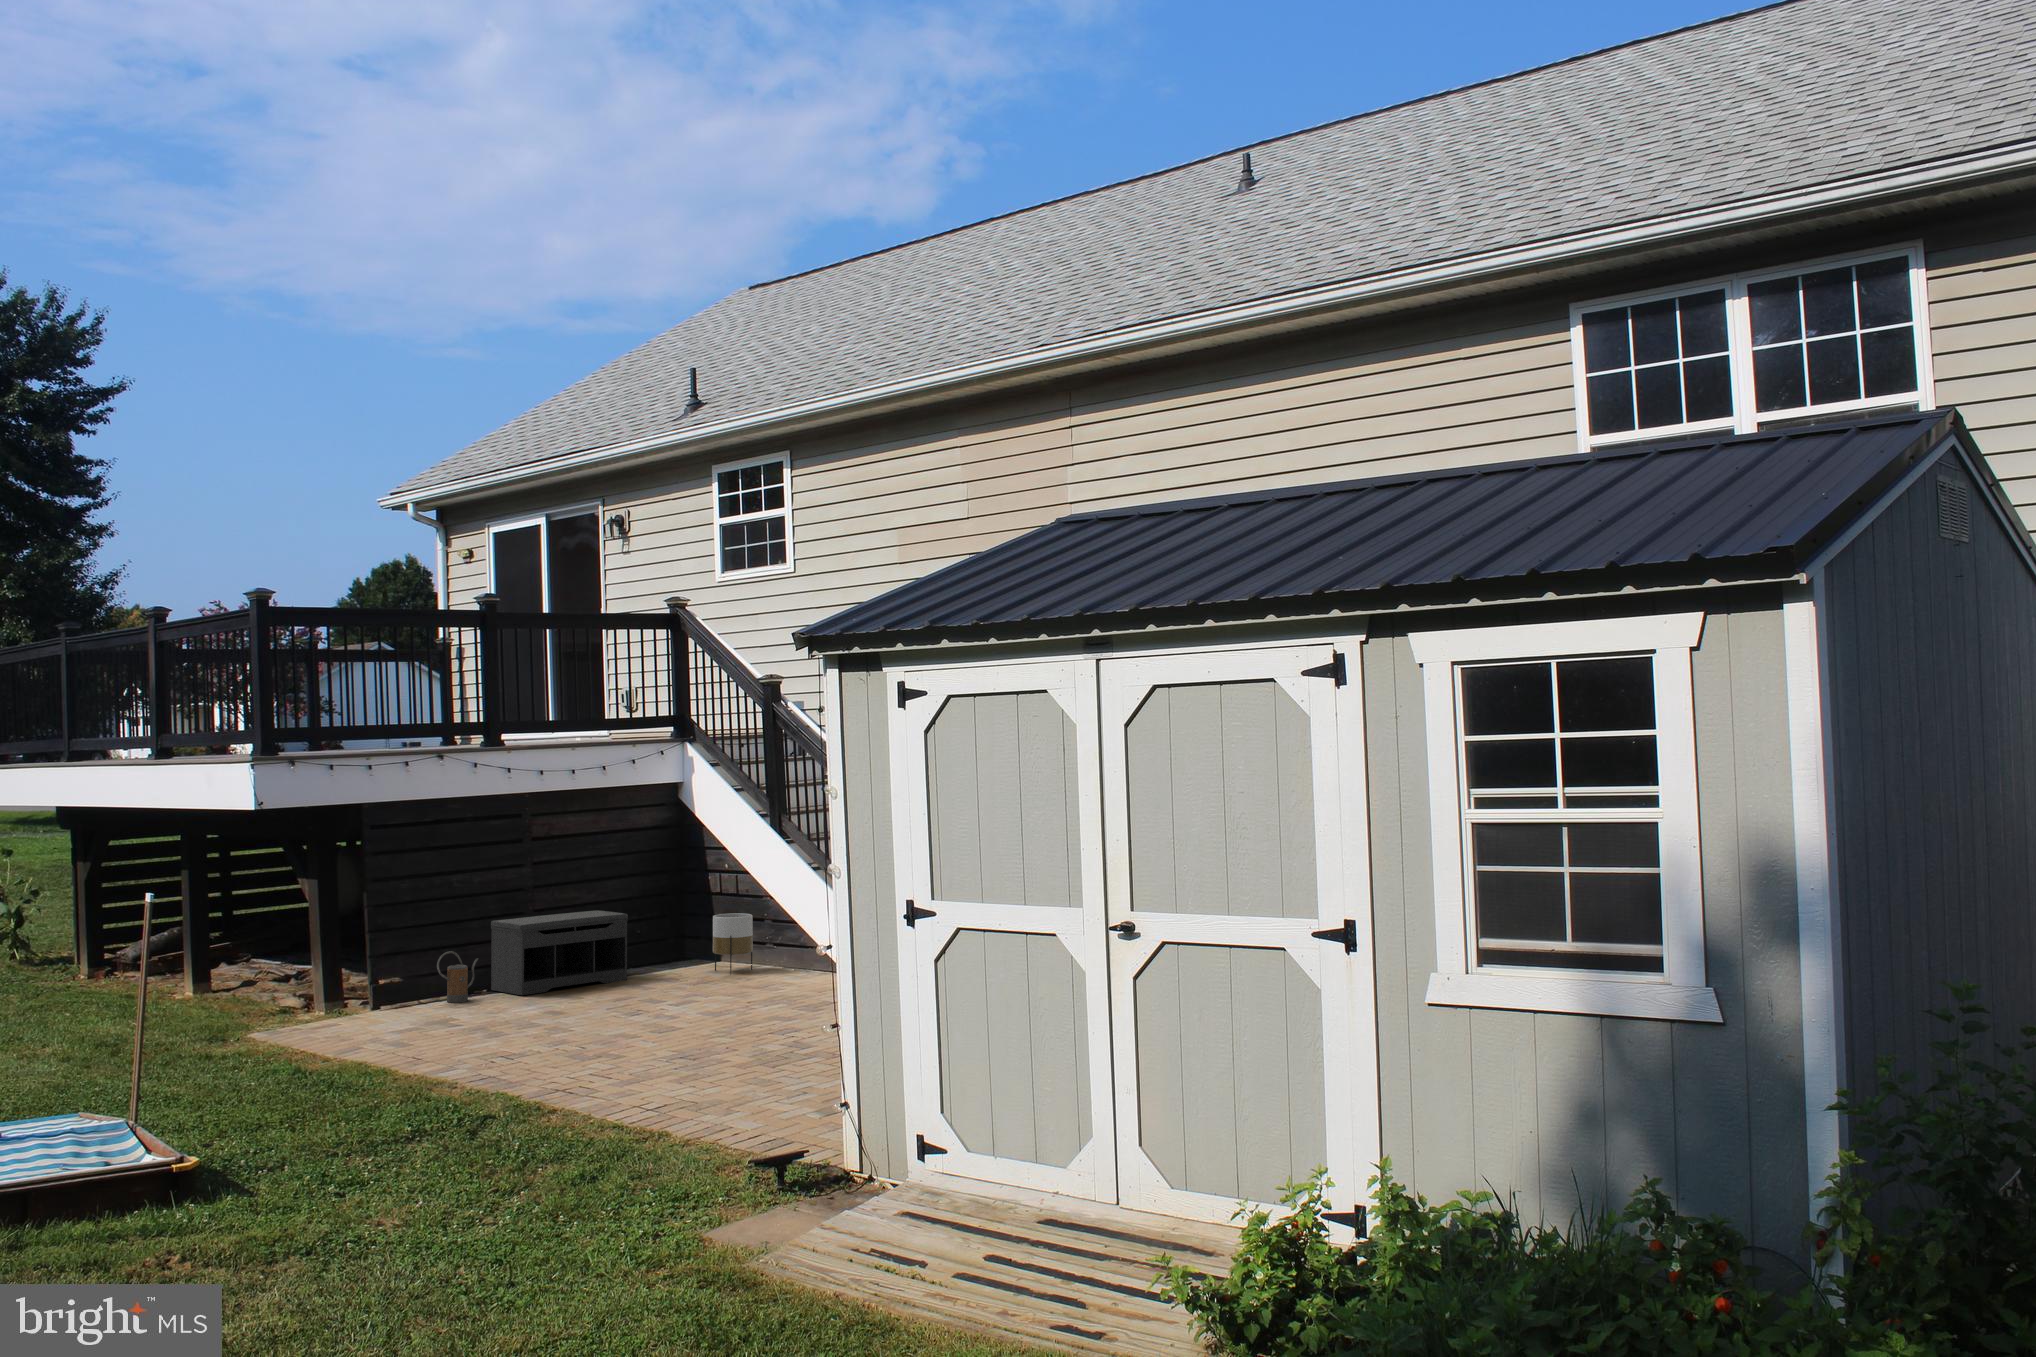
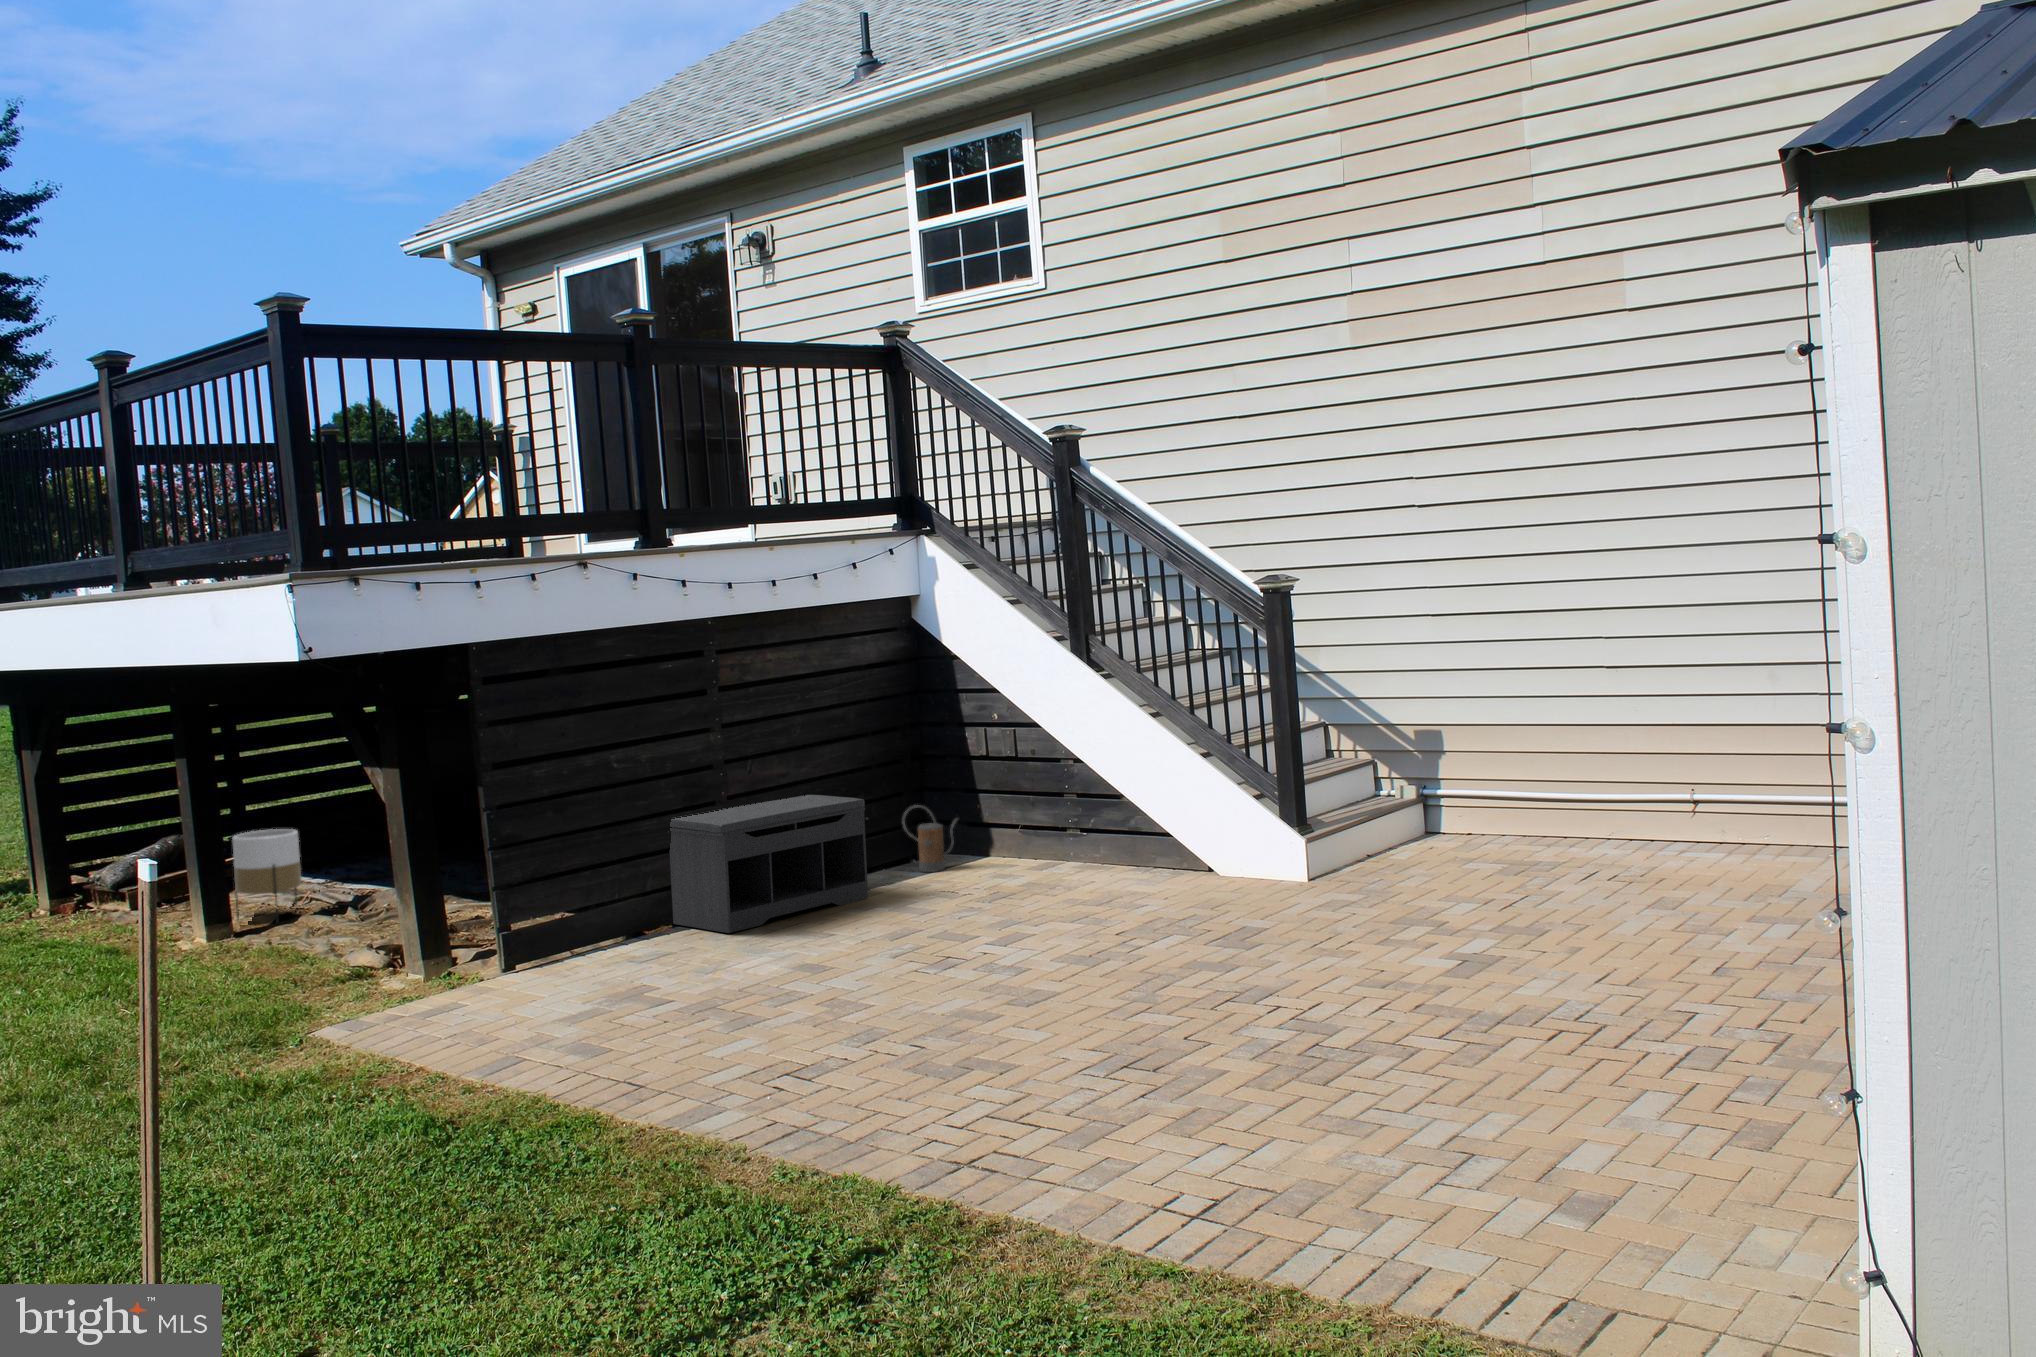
planter: present [713,913,753,975] -> present [232,829,302,920]
watering can: present [437,951,478,1002] -> present [902,805,957,872]

